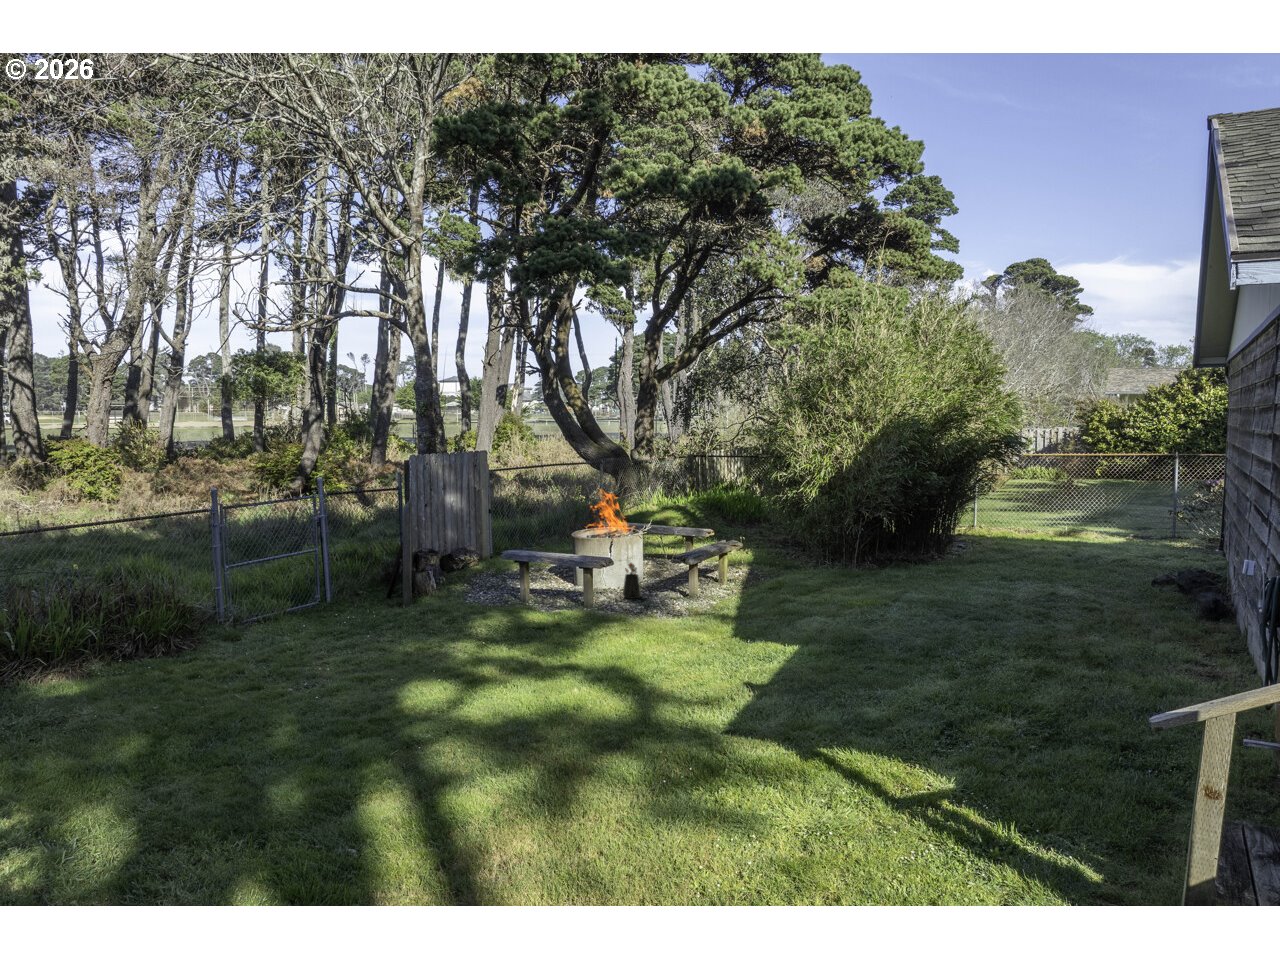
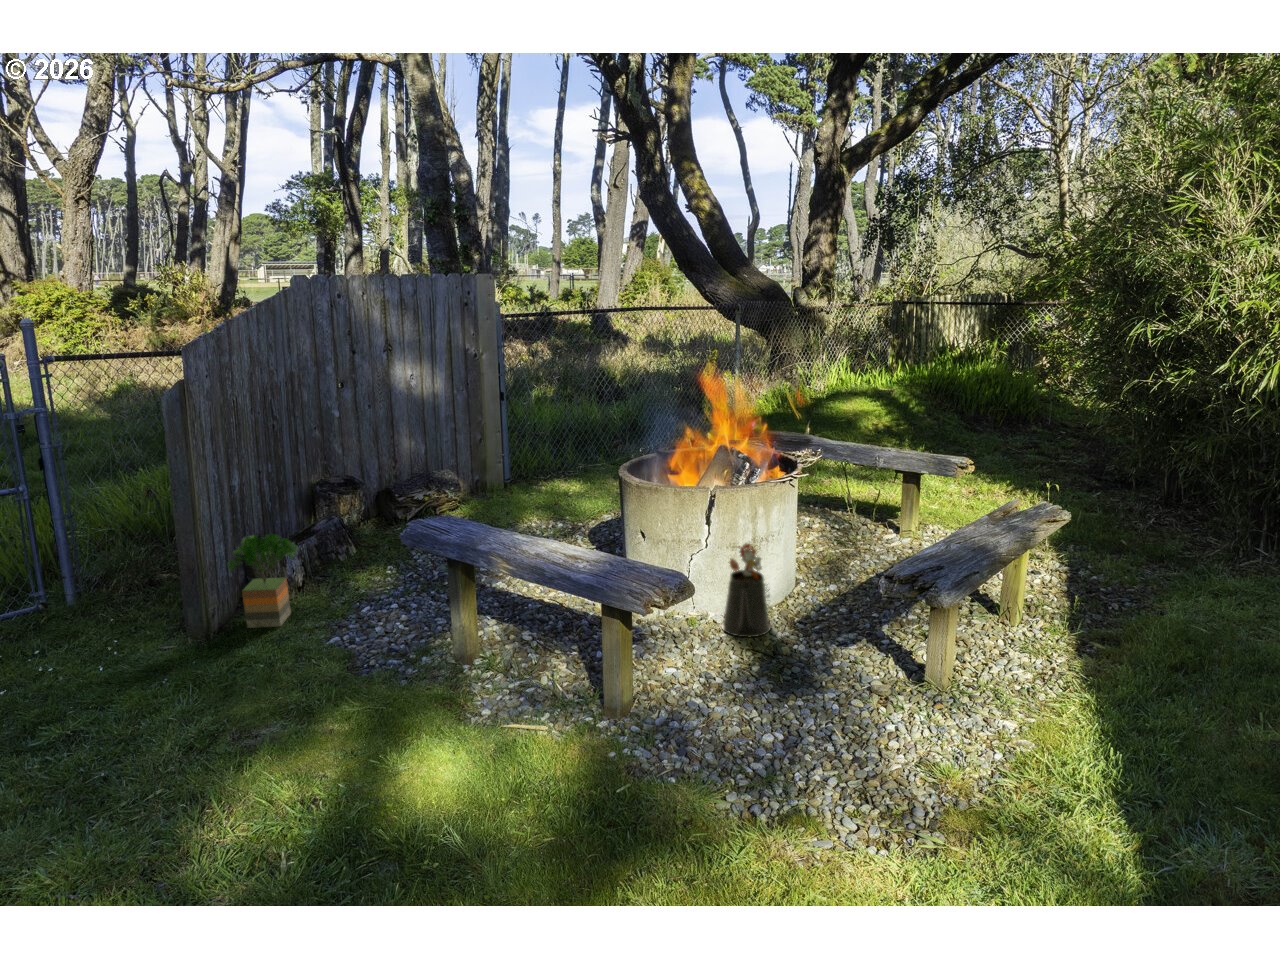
potted tree: none [416,566,445,606] -> present [228,534,297,628]

